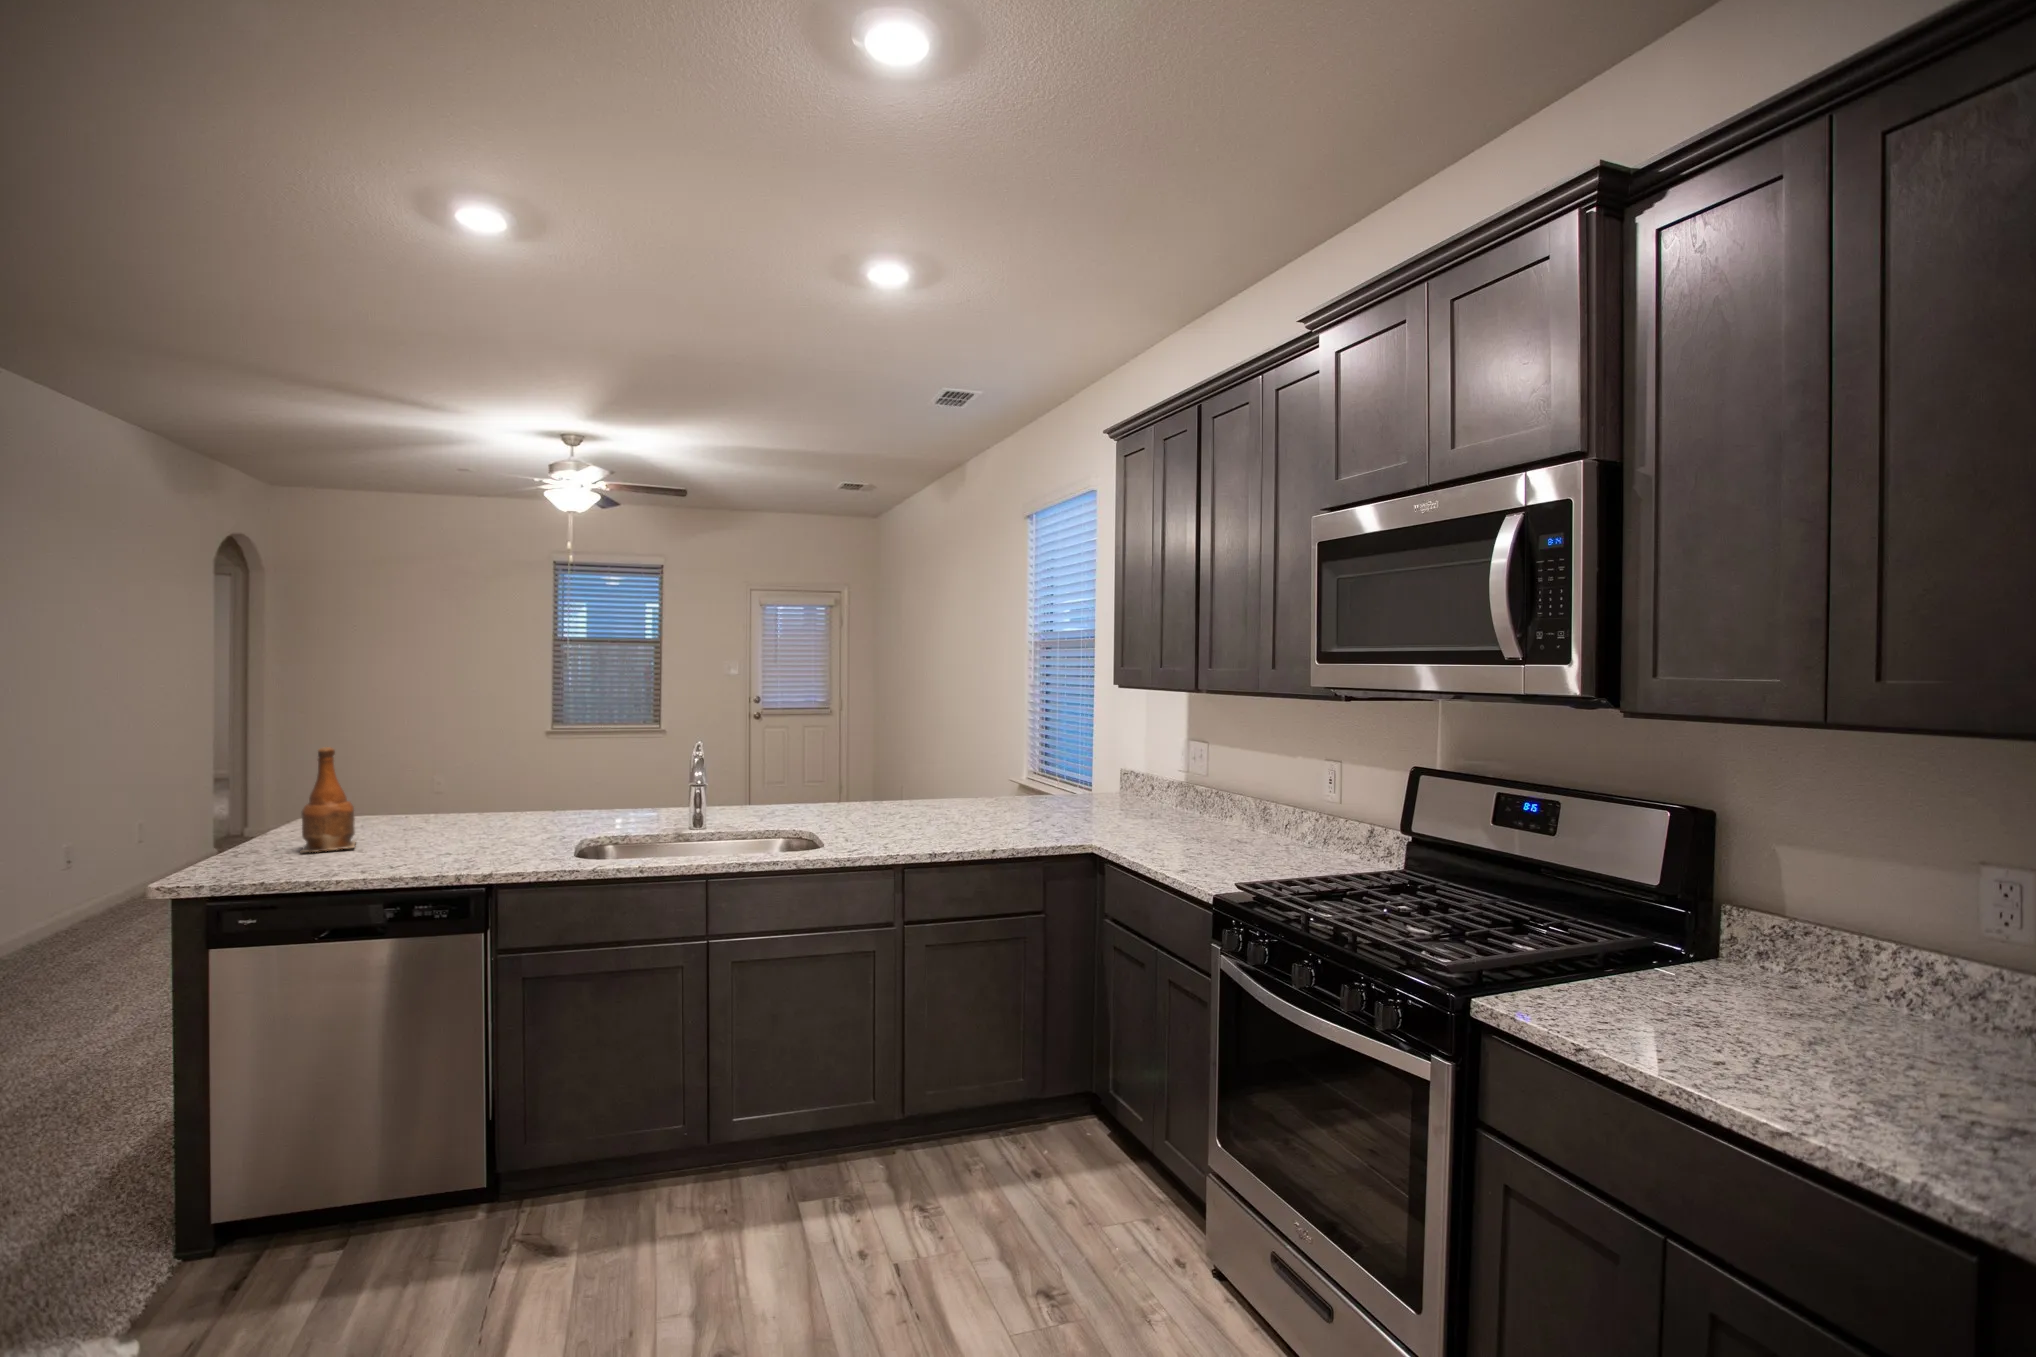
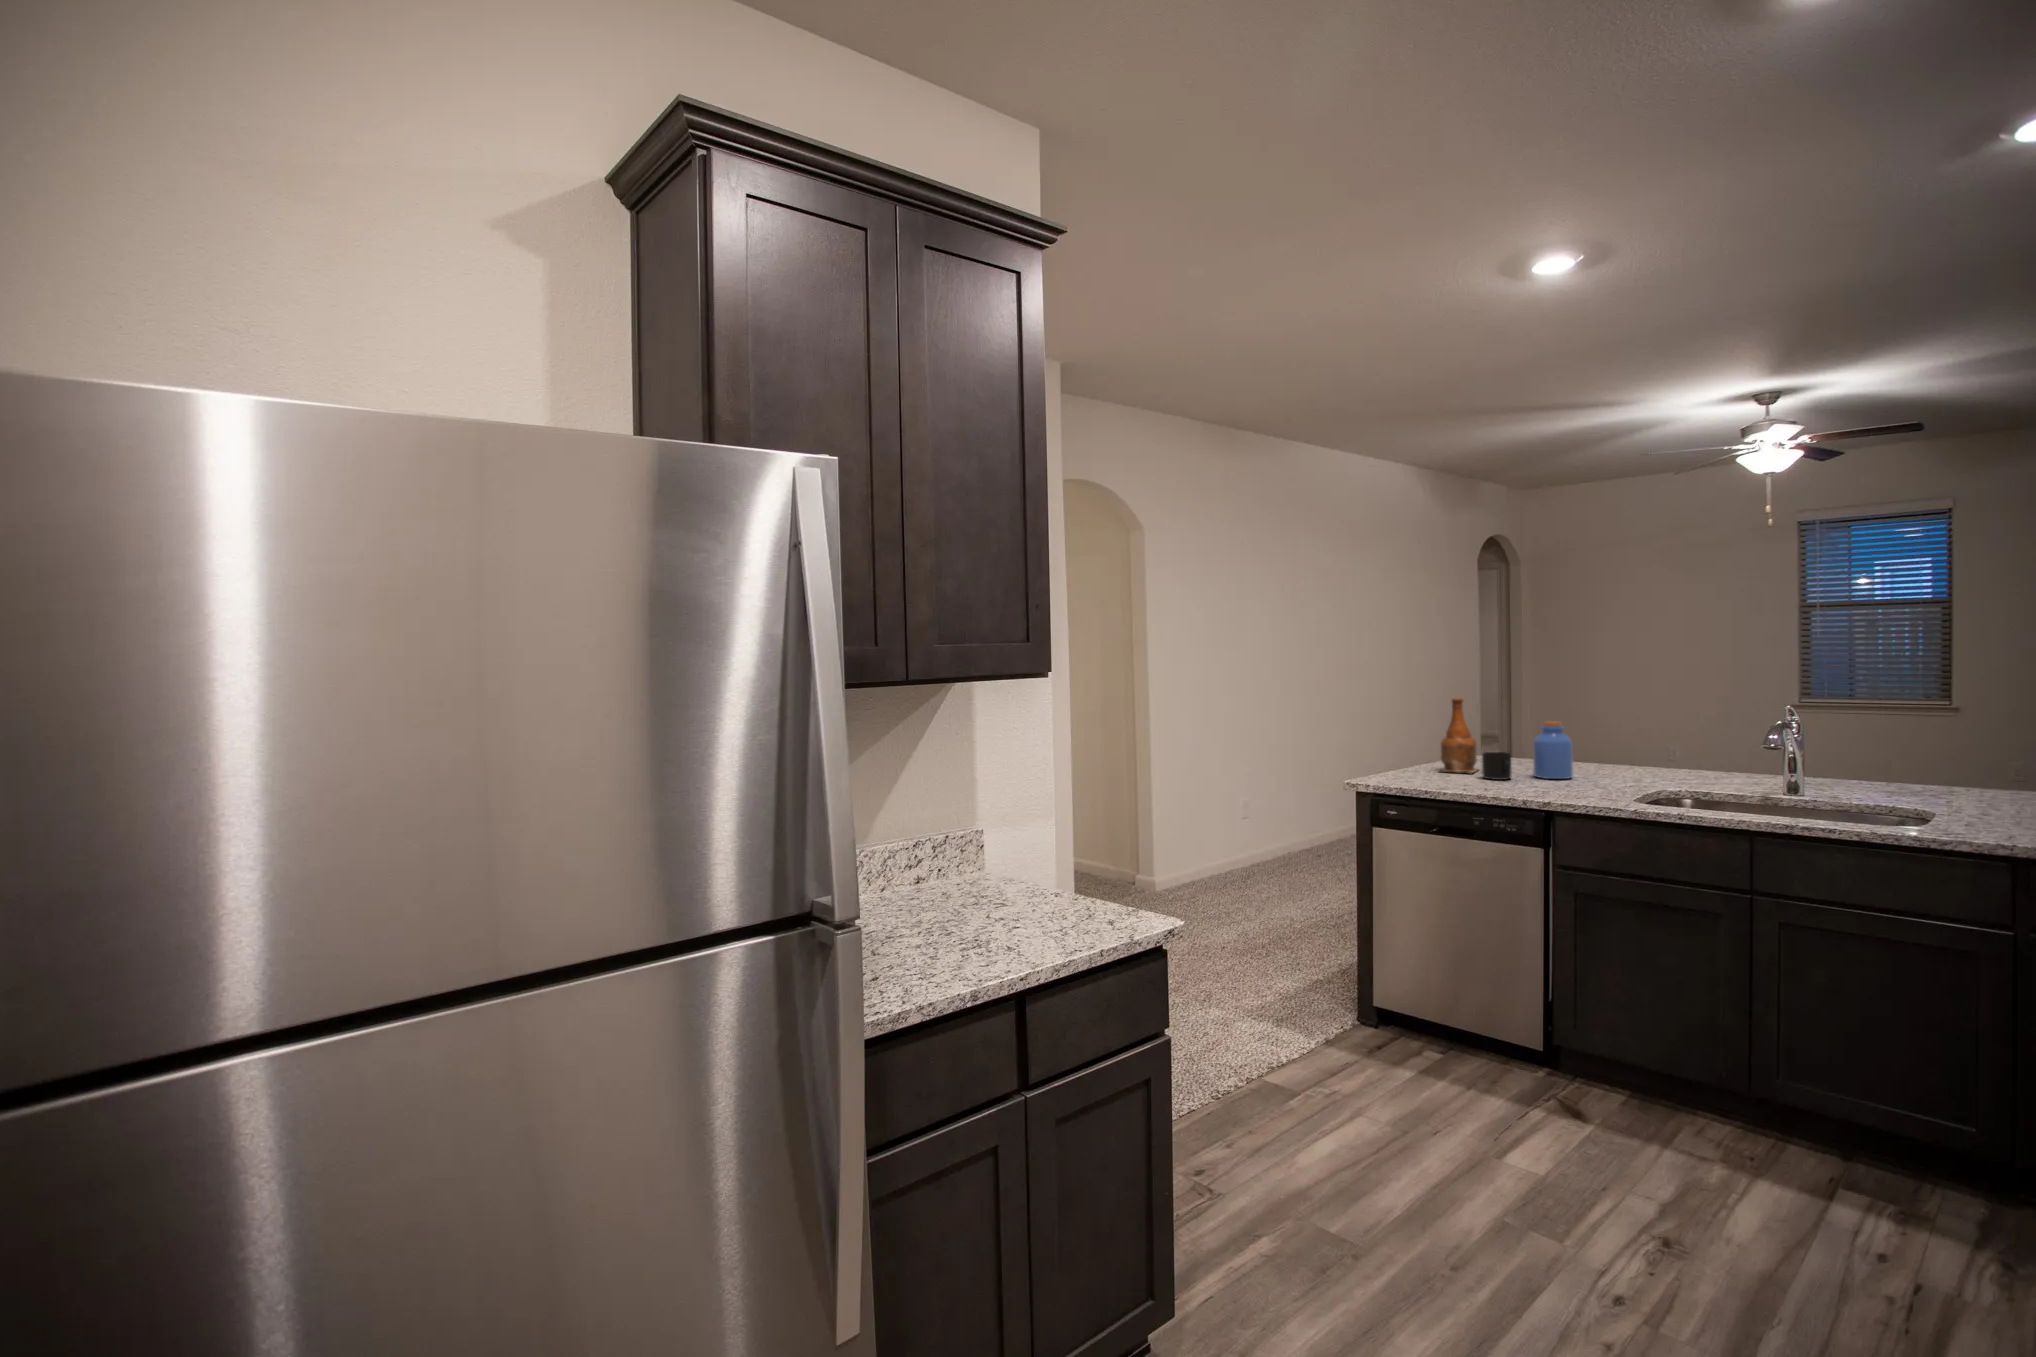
jar: none [435,771,484,842] -> present [1533,721,1573,779]
mug: none [372,816,413,854] -> present [1482,752,1512,780]

